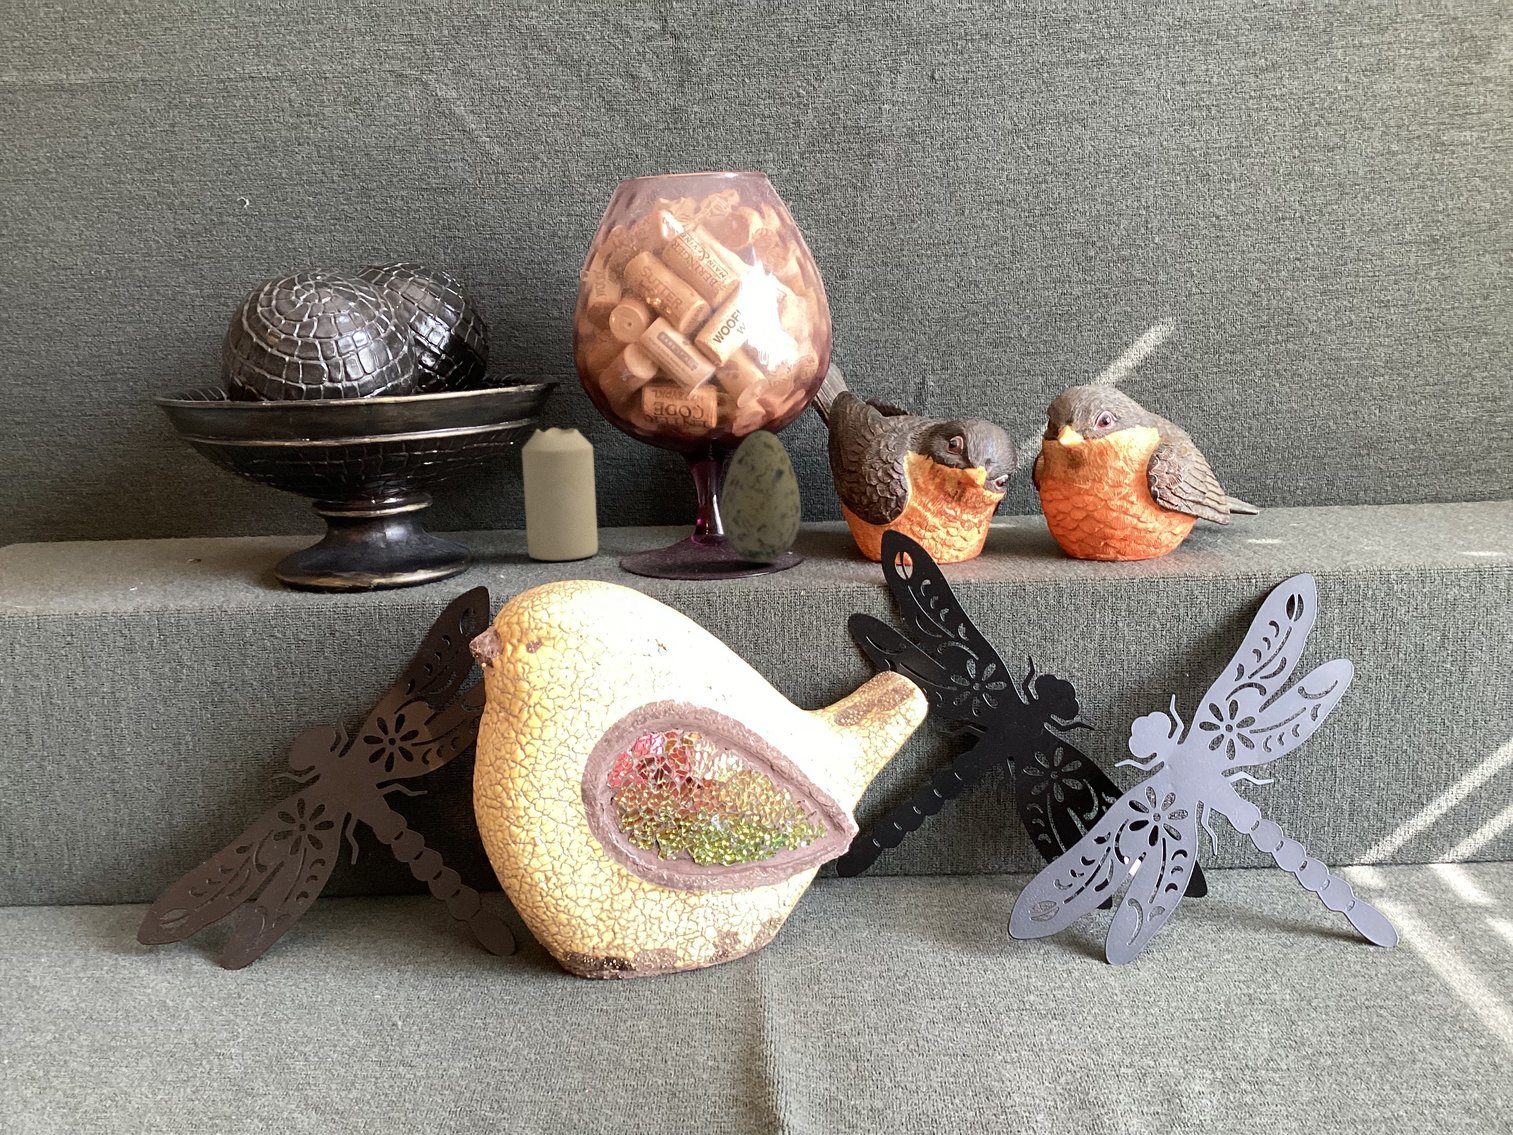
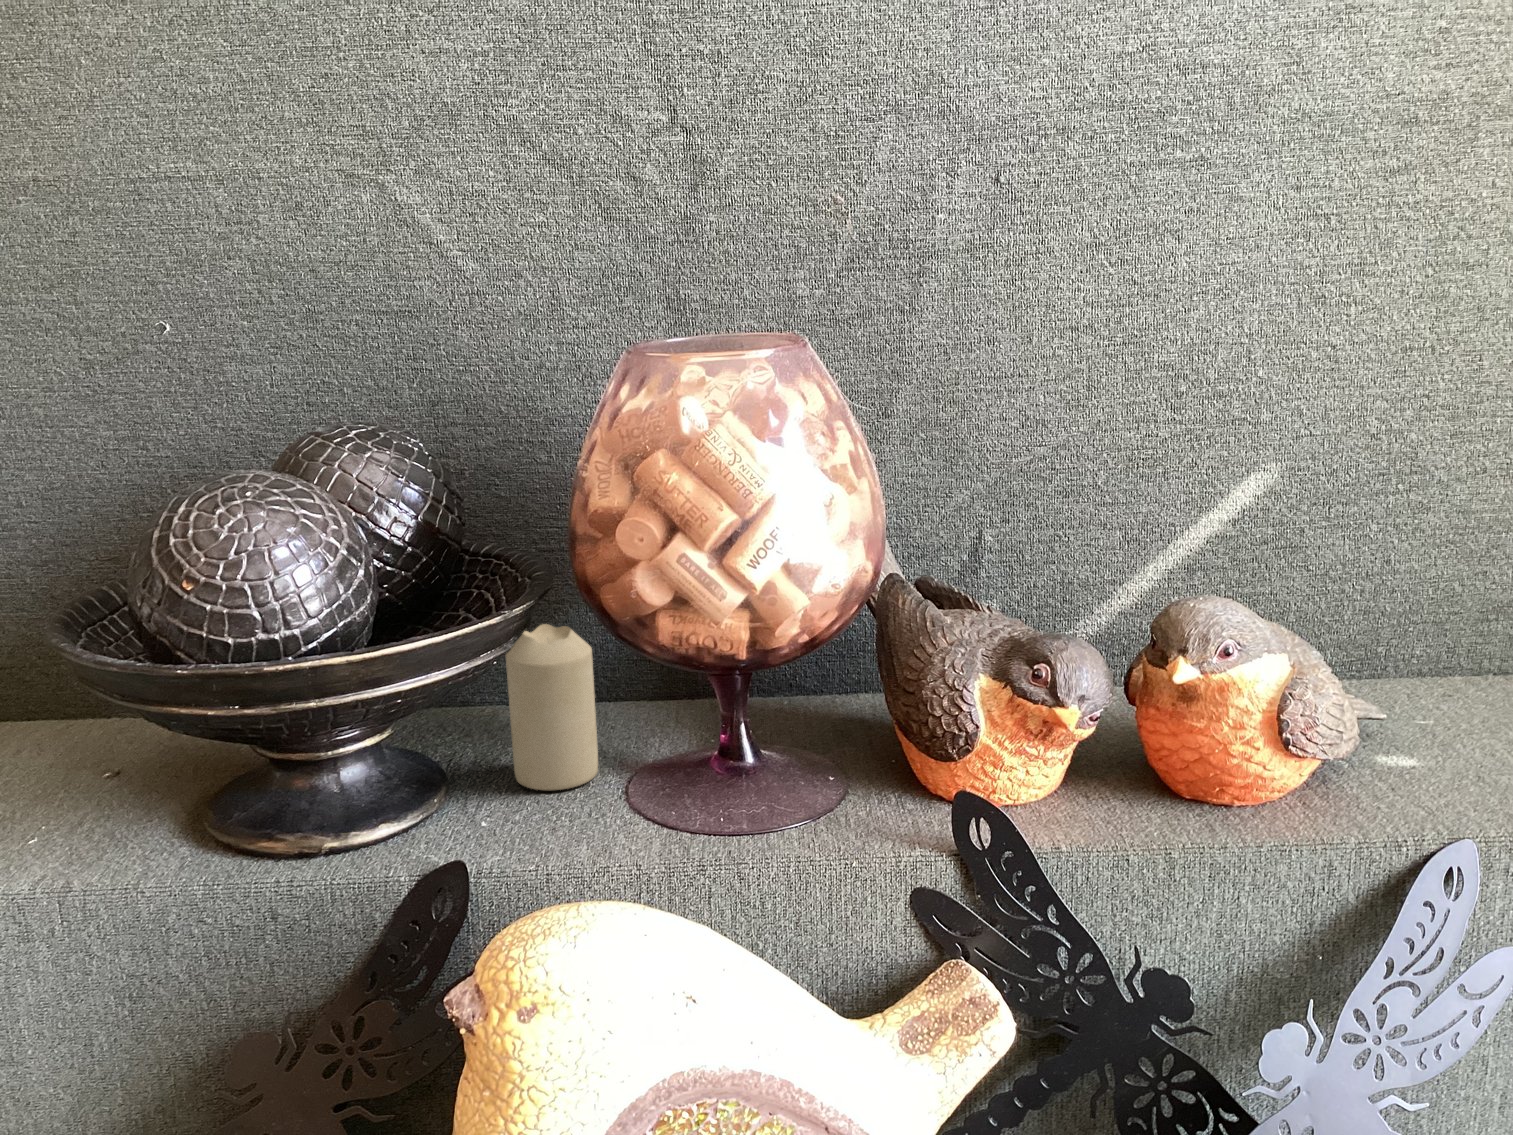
decorative egg: present [720,431,801,563] -> none [751,655,849,809]

